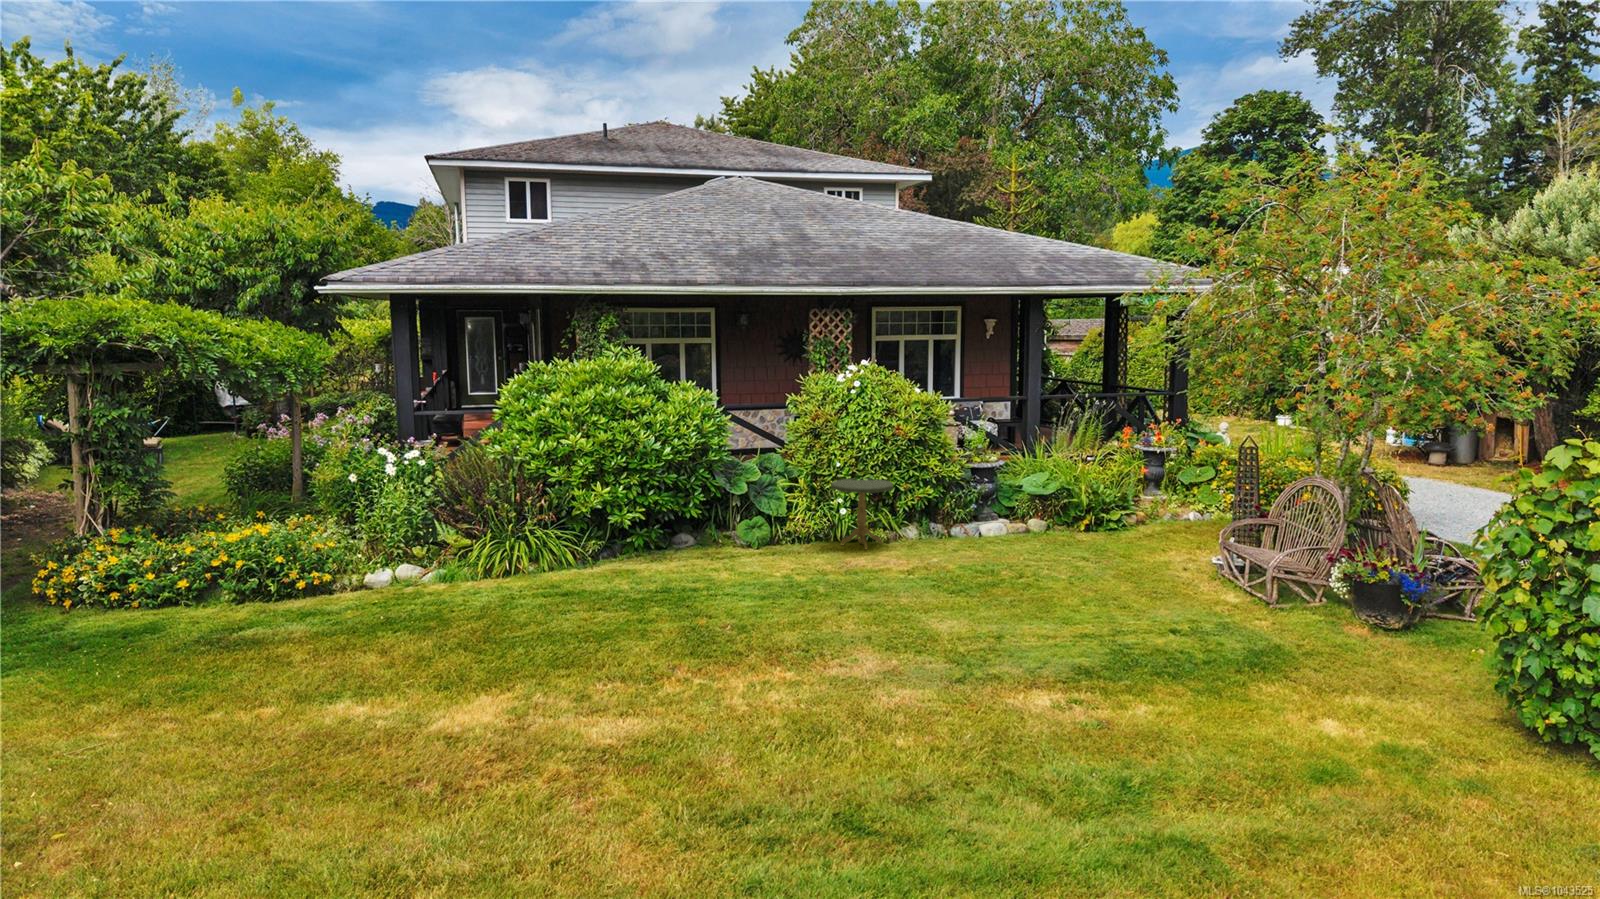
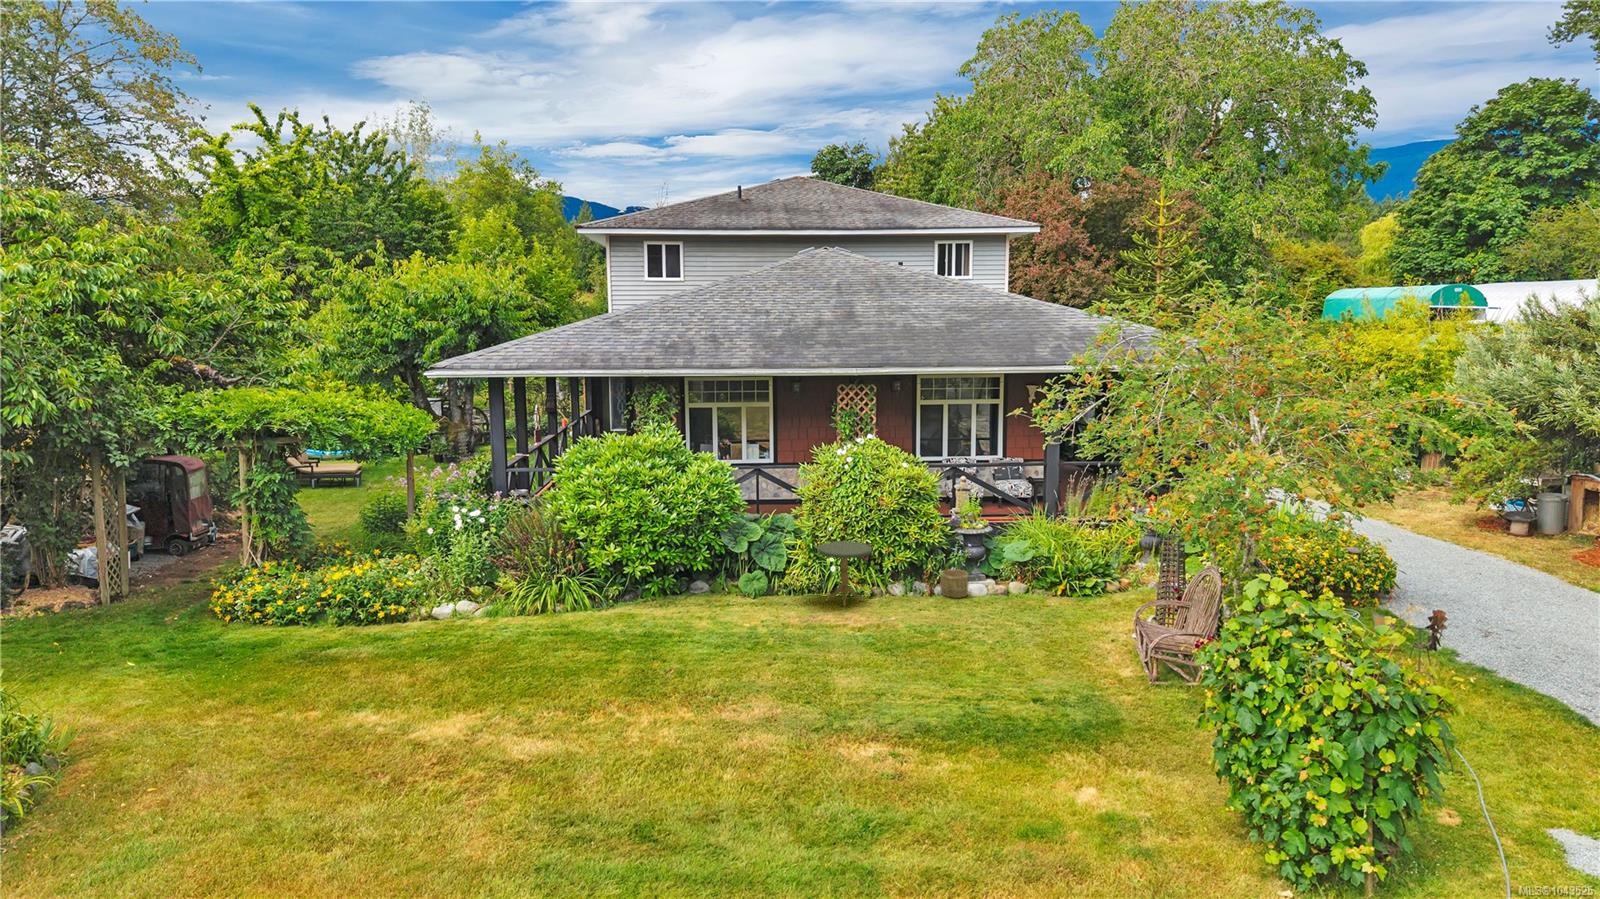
wooden bucket: none [957,506,989,536] -> present [940,569,969,598]

